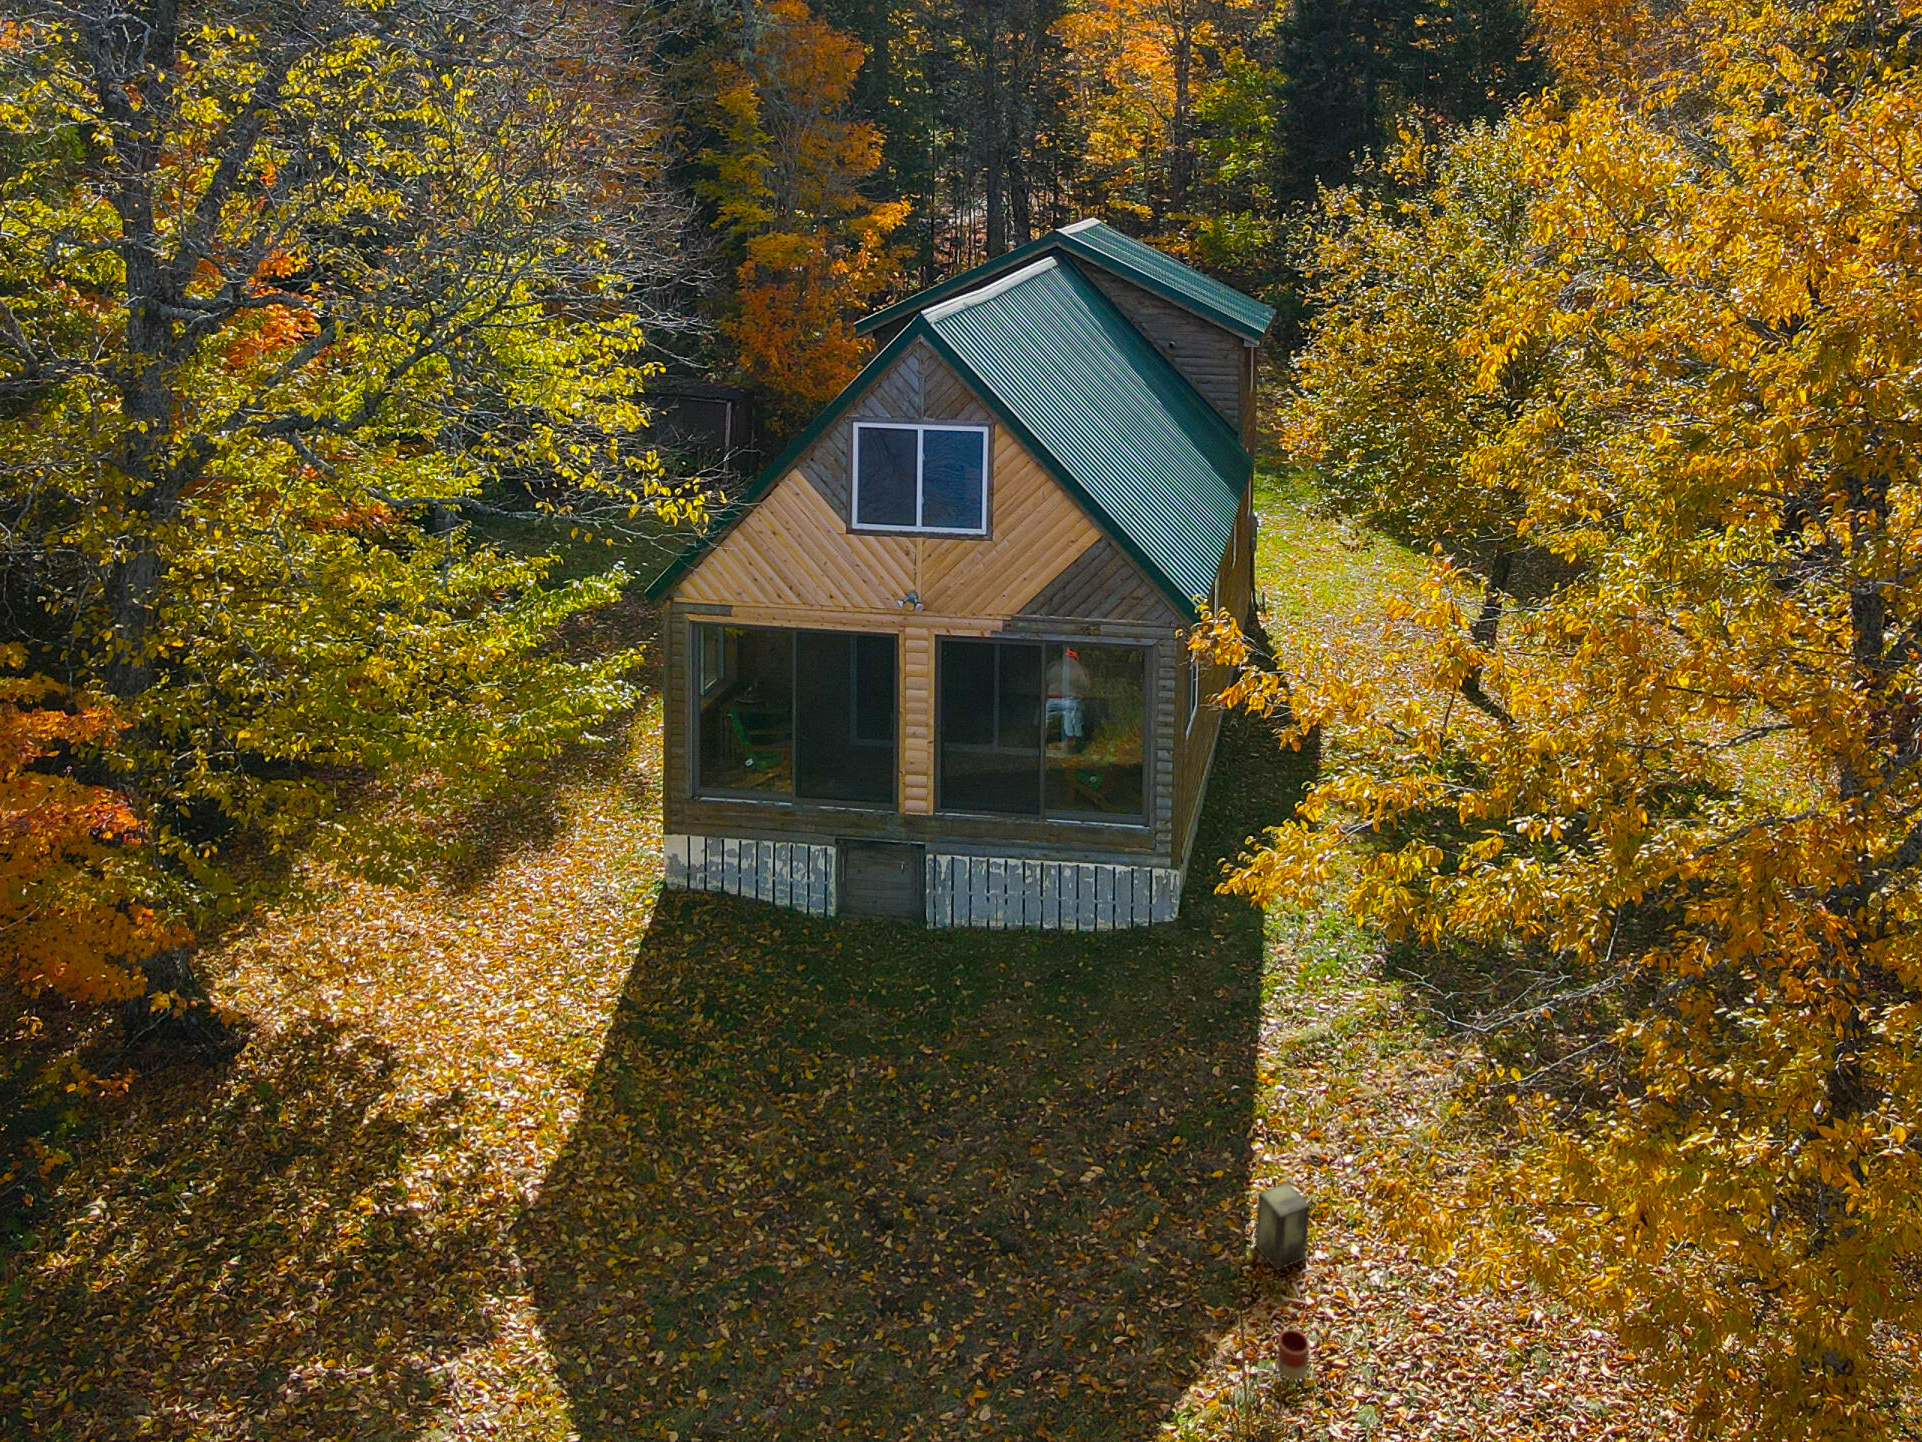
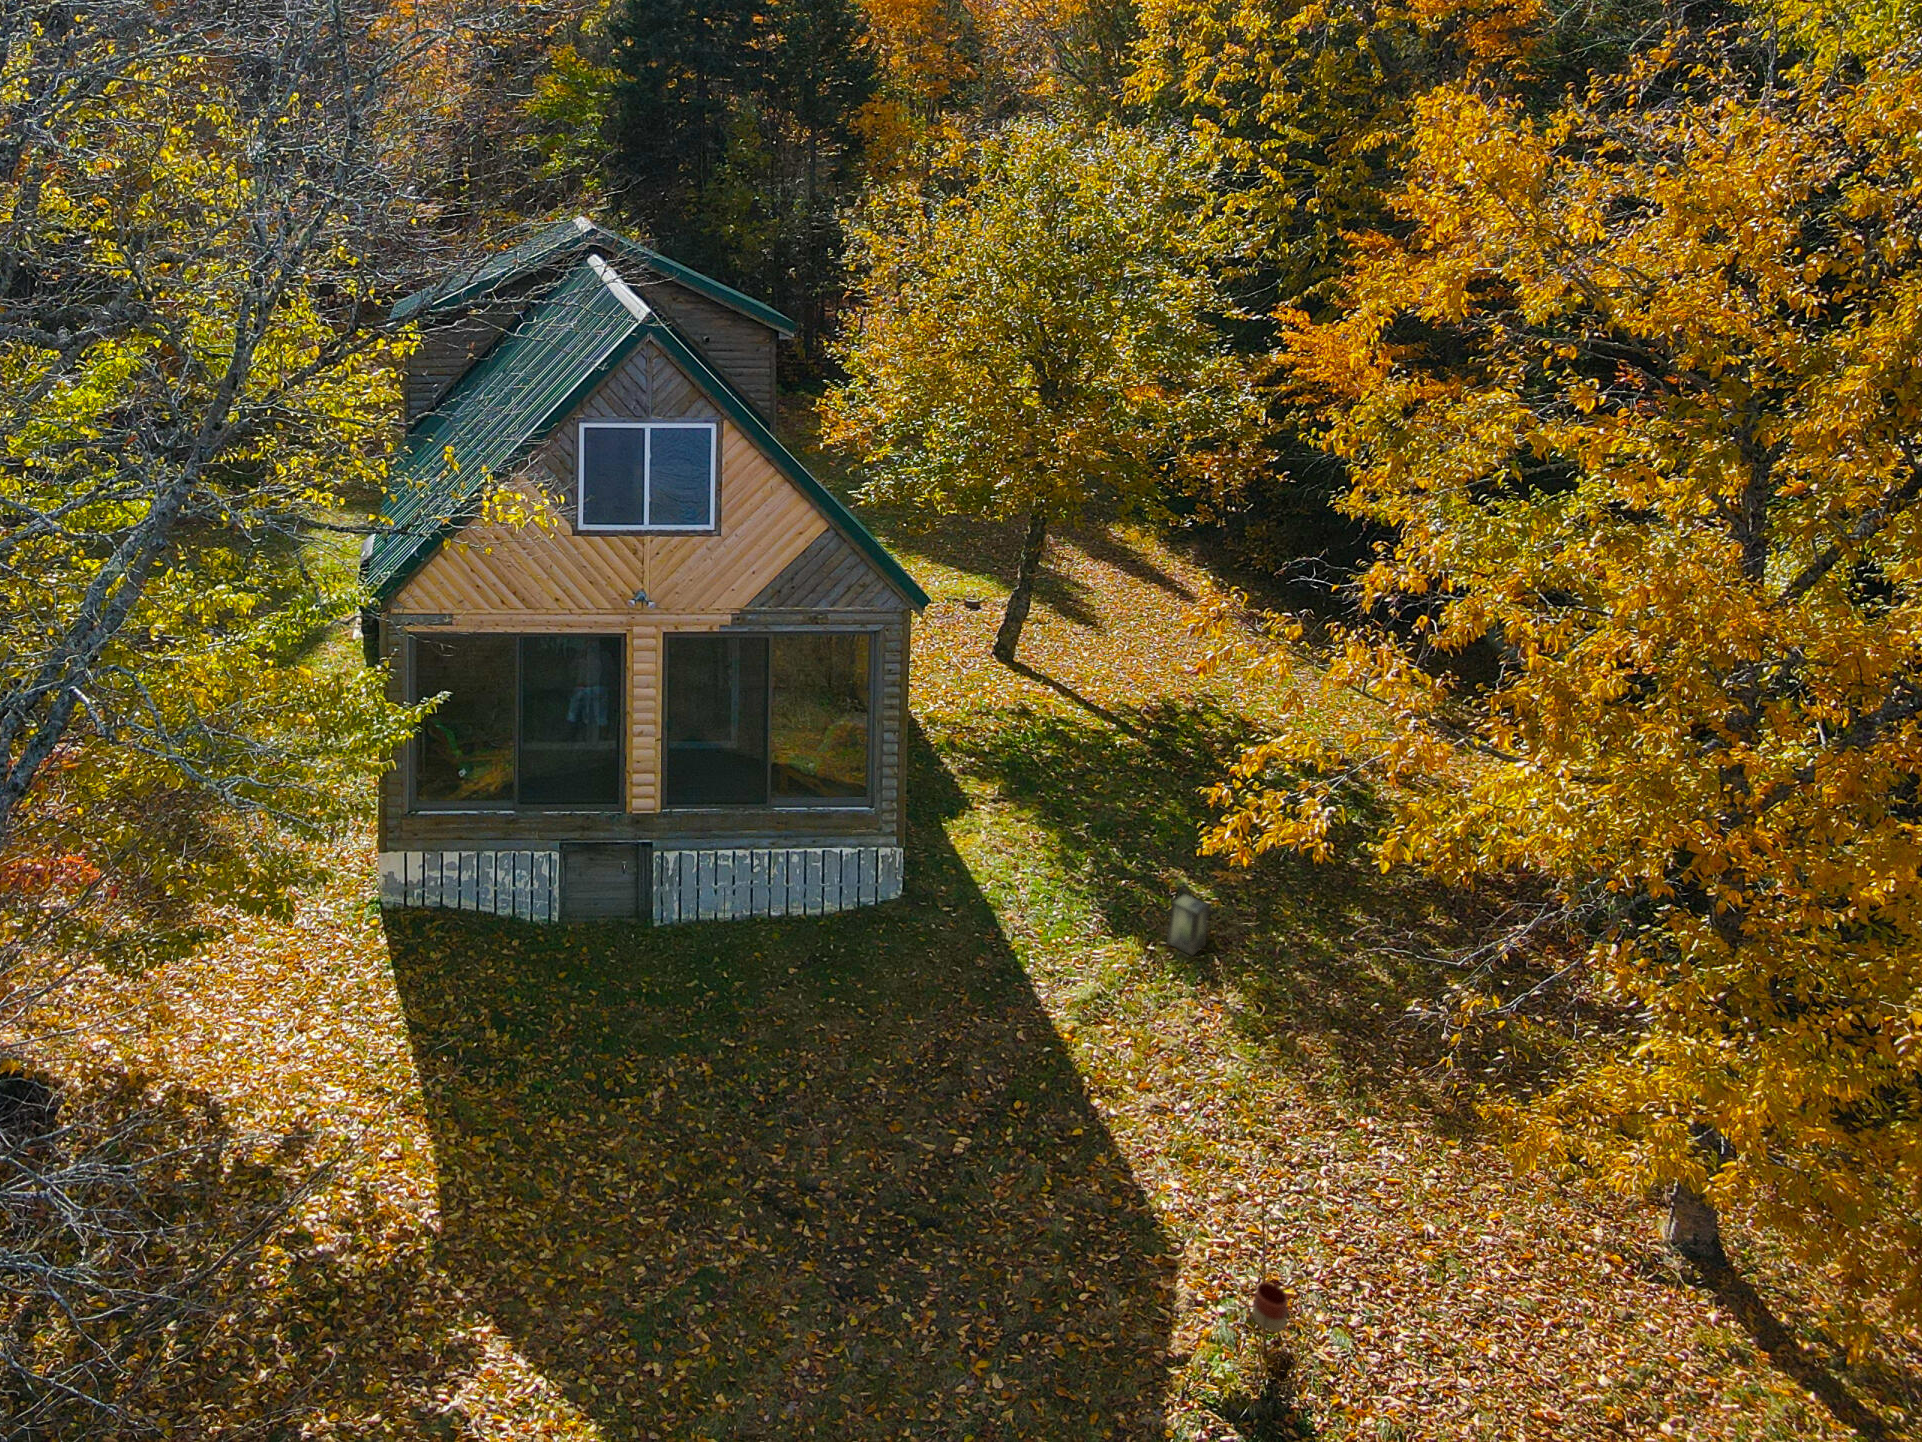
storage box: present [1255,1182,1310,1270] -> present [1167,894,1210,955]

